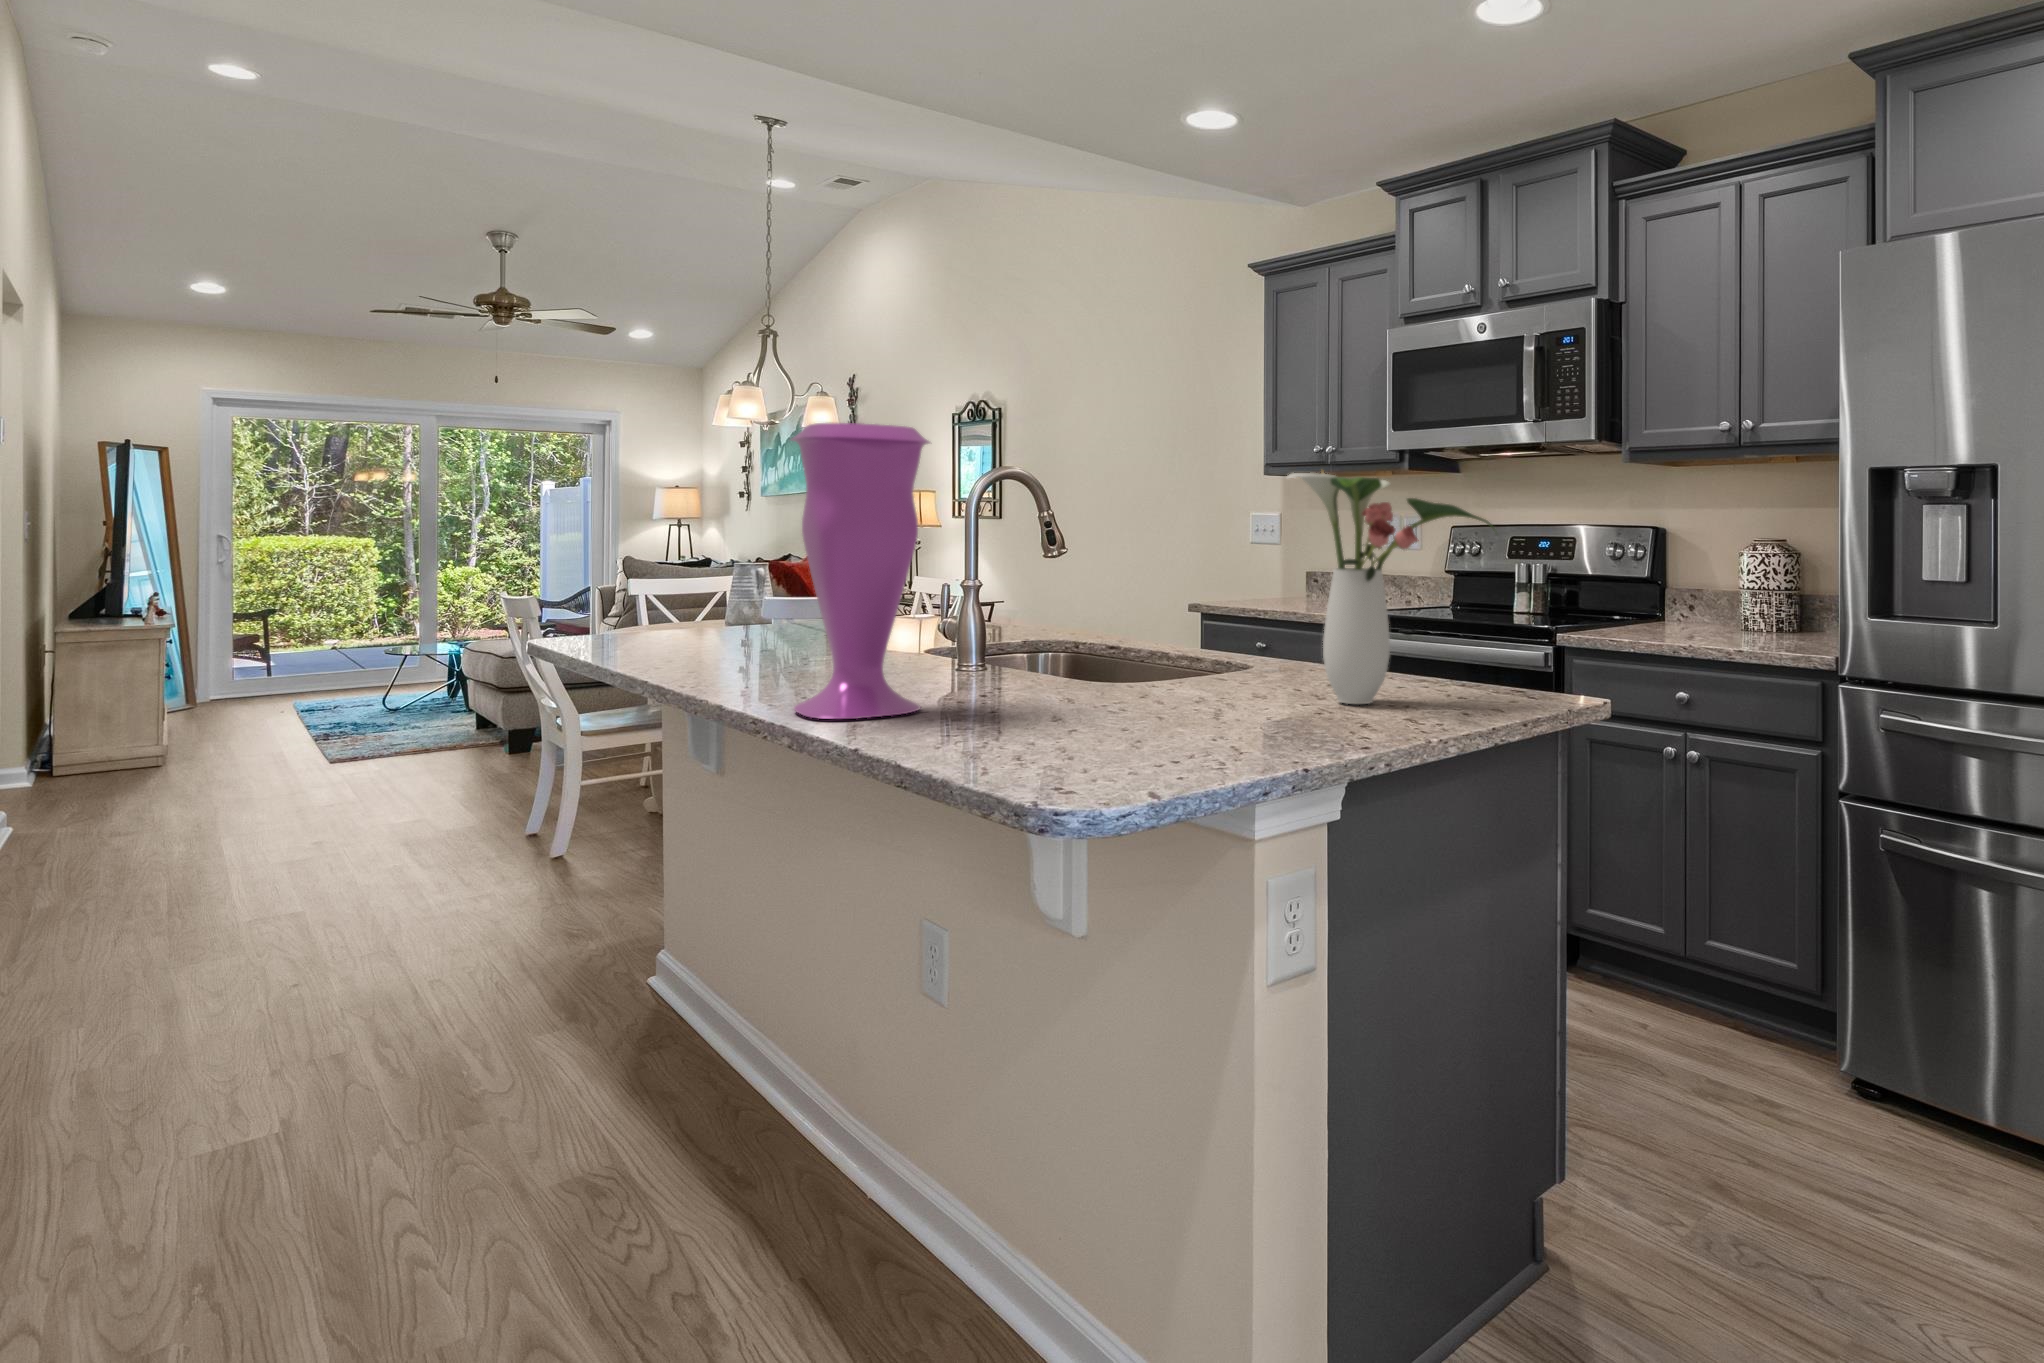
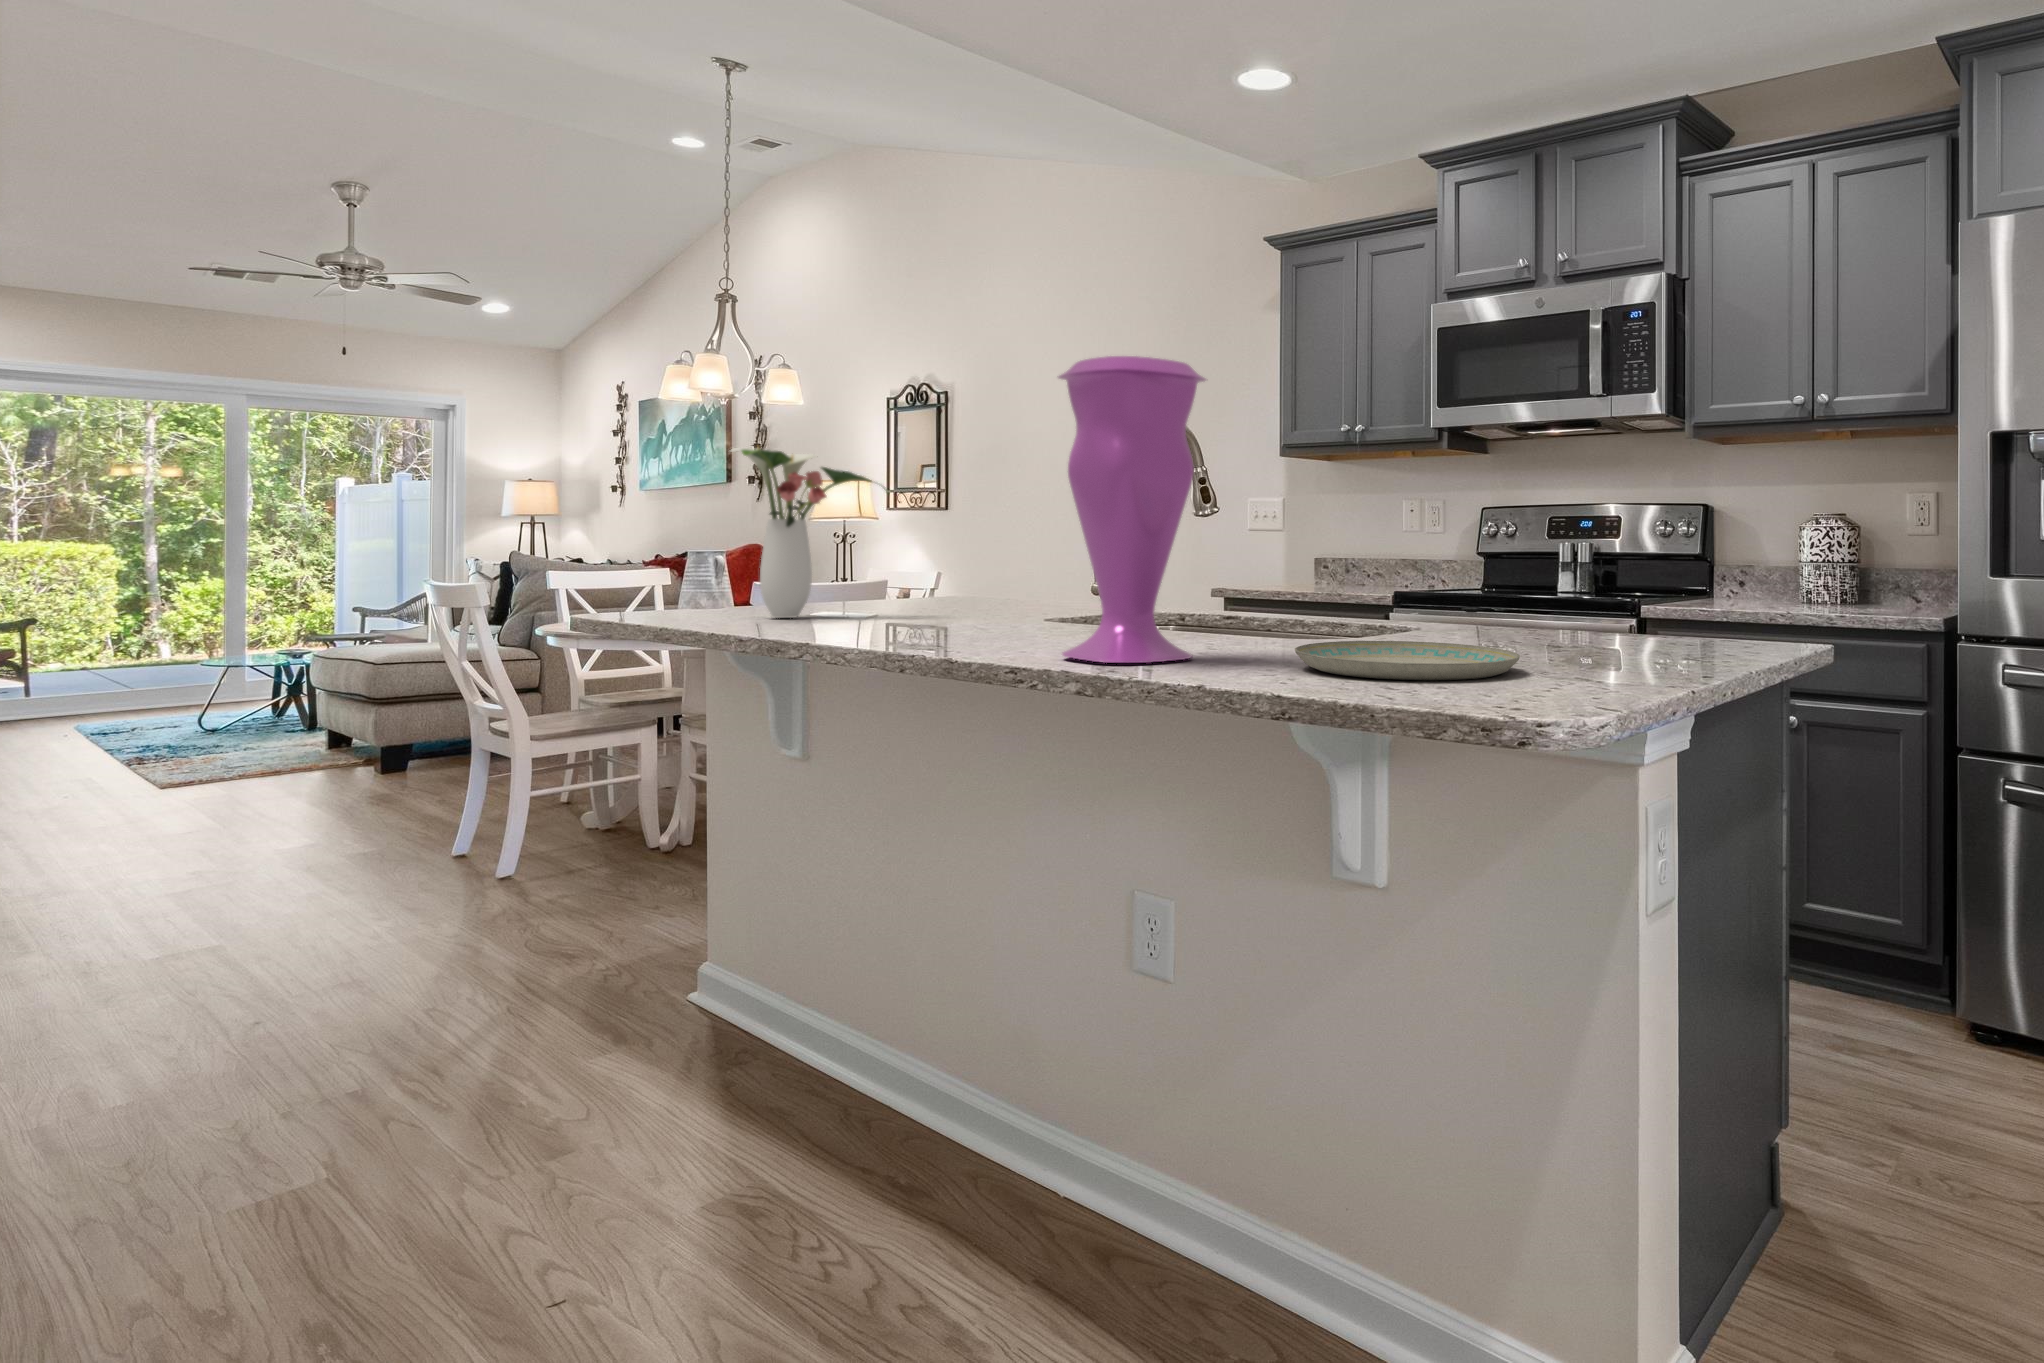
flower arrangement: present [1288,471,1494,704] -> present [731,448,886,618]
plate: none [971,698,1195,751] -> present [1295,641,1520,680]

